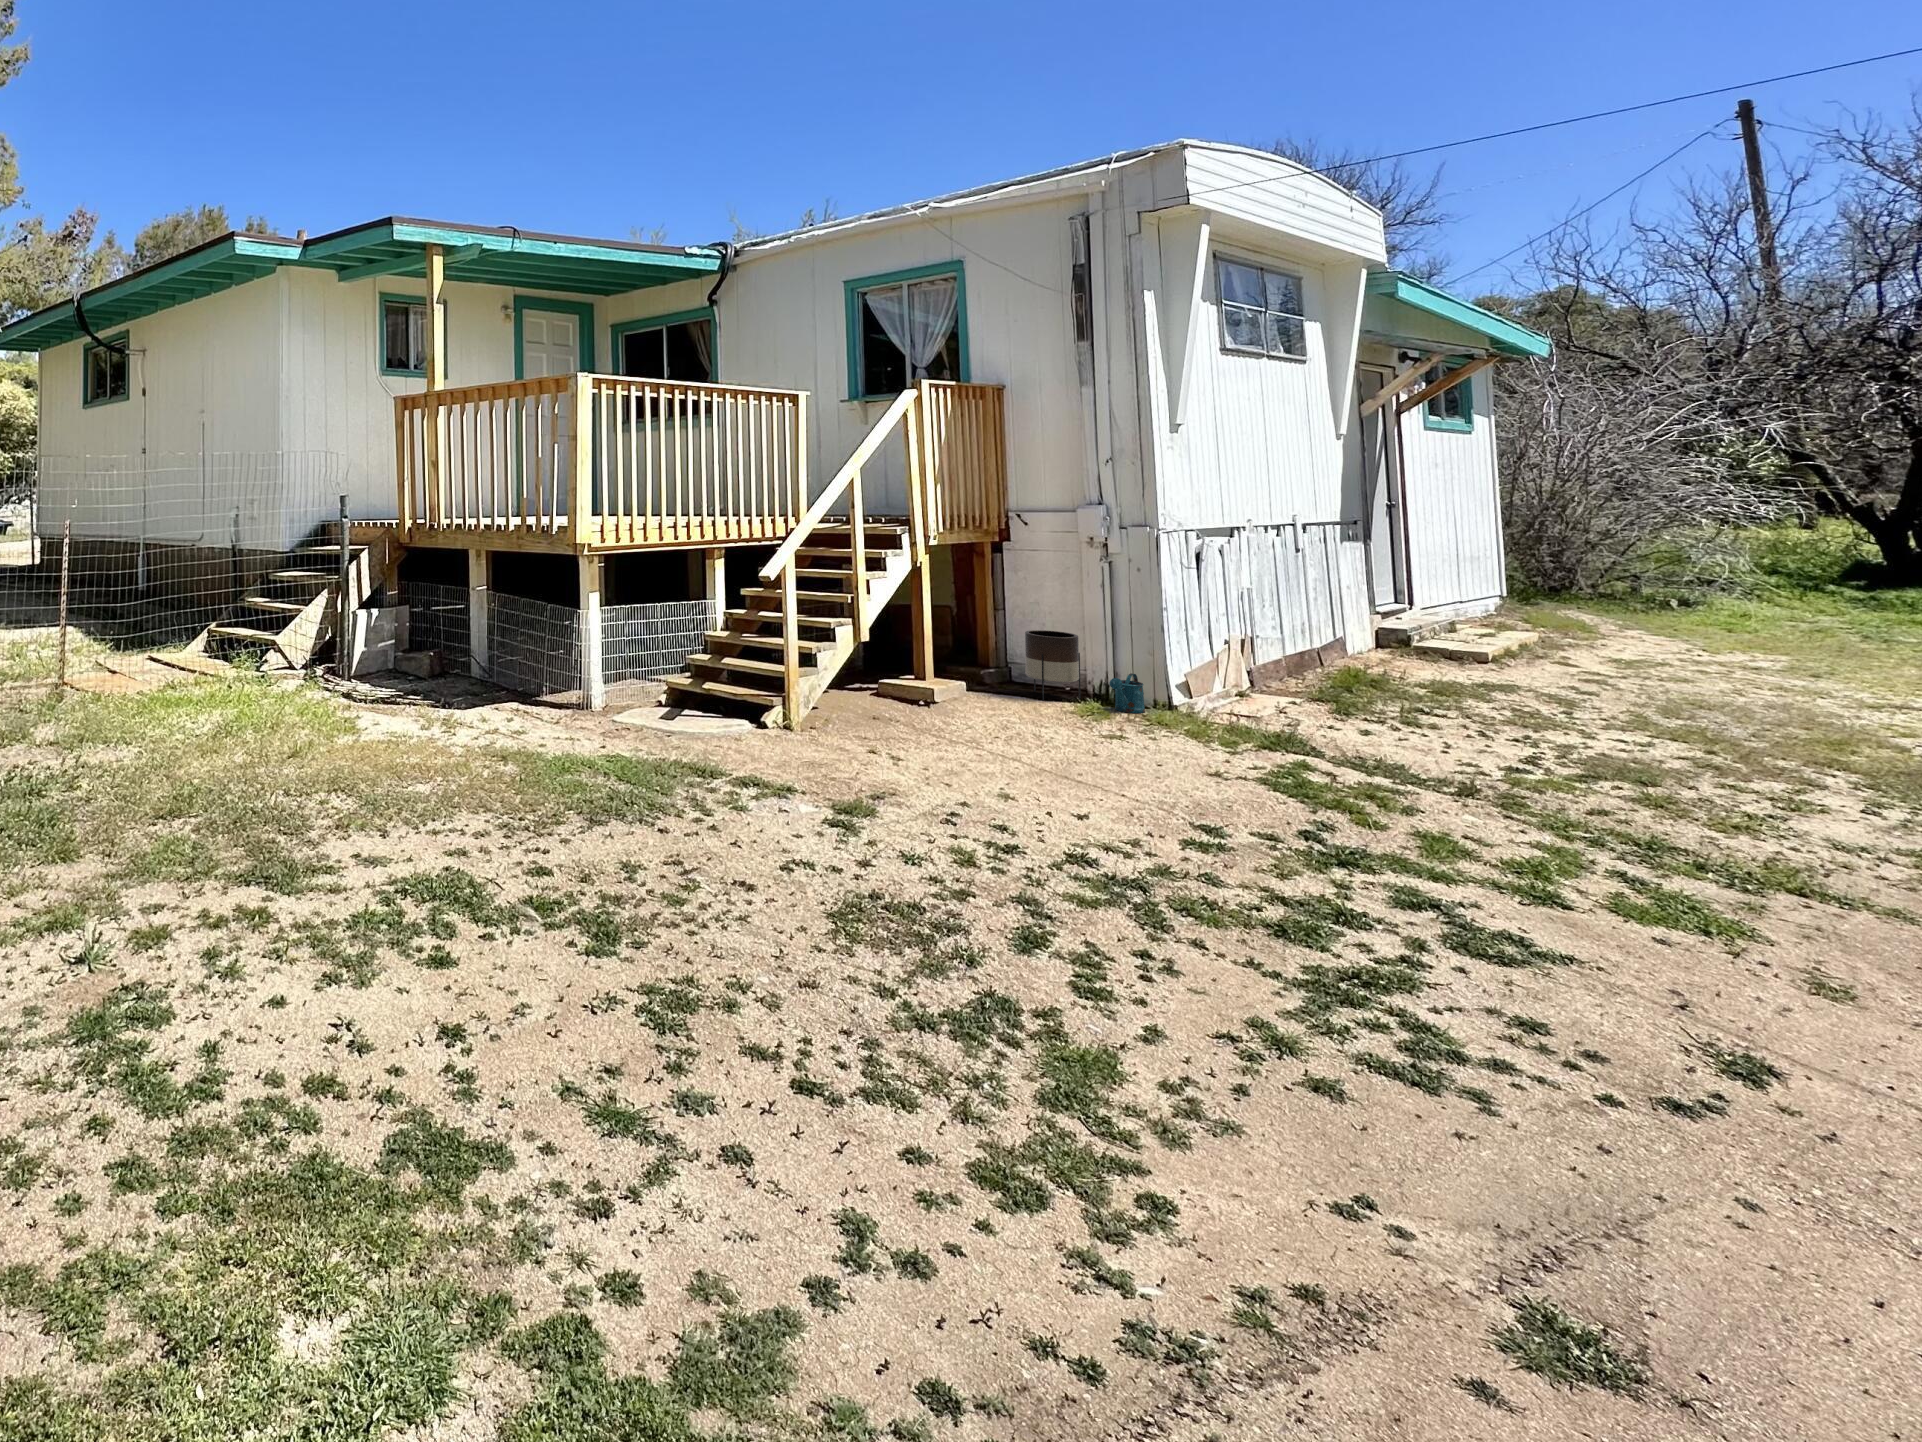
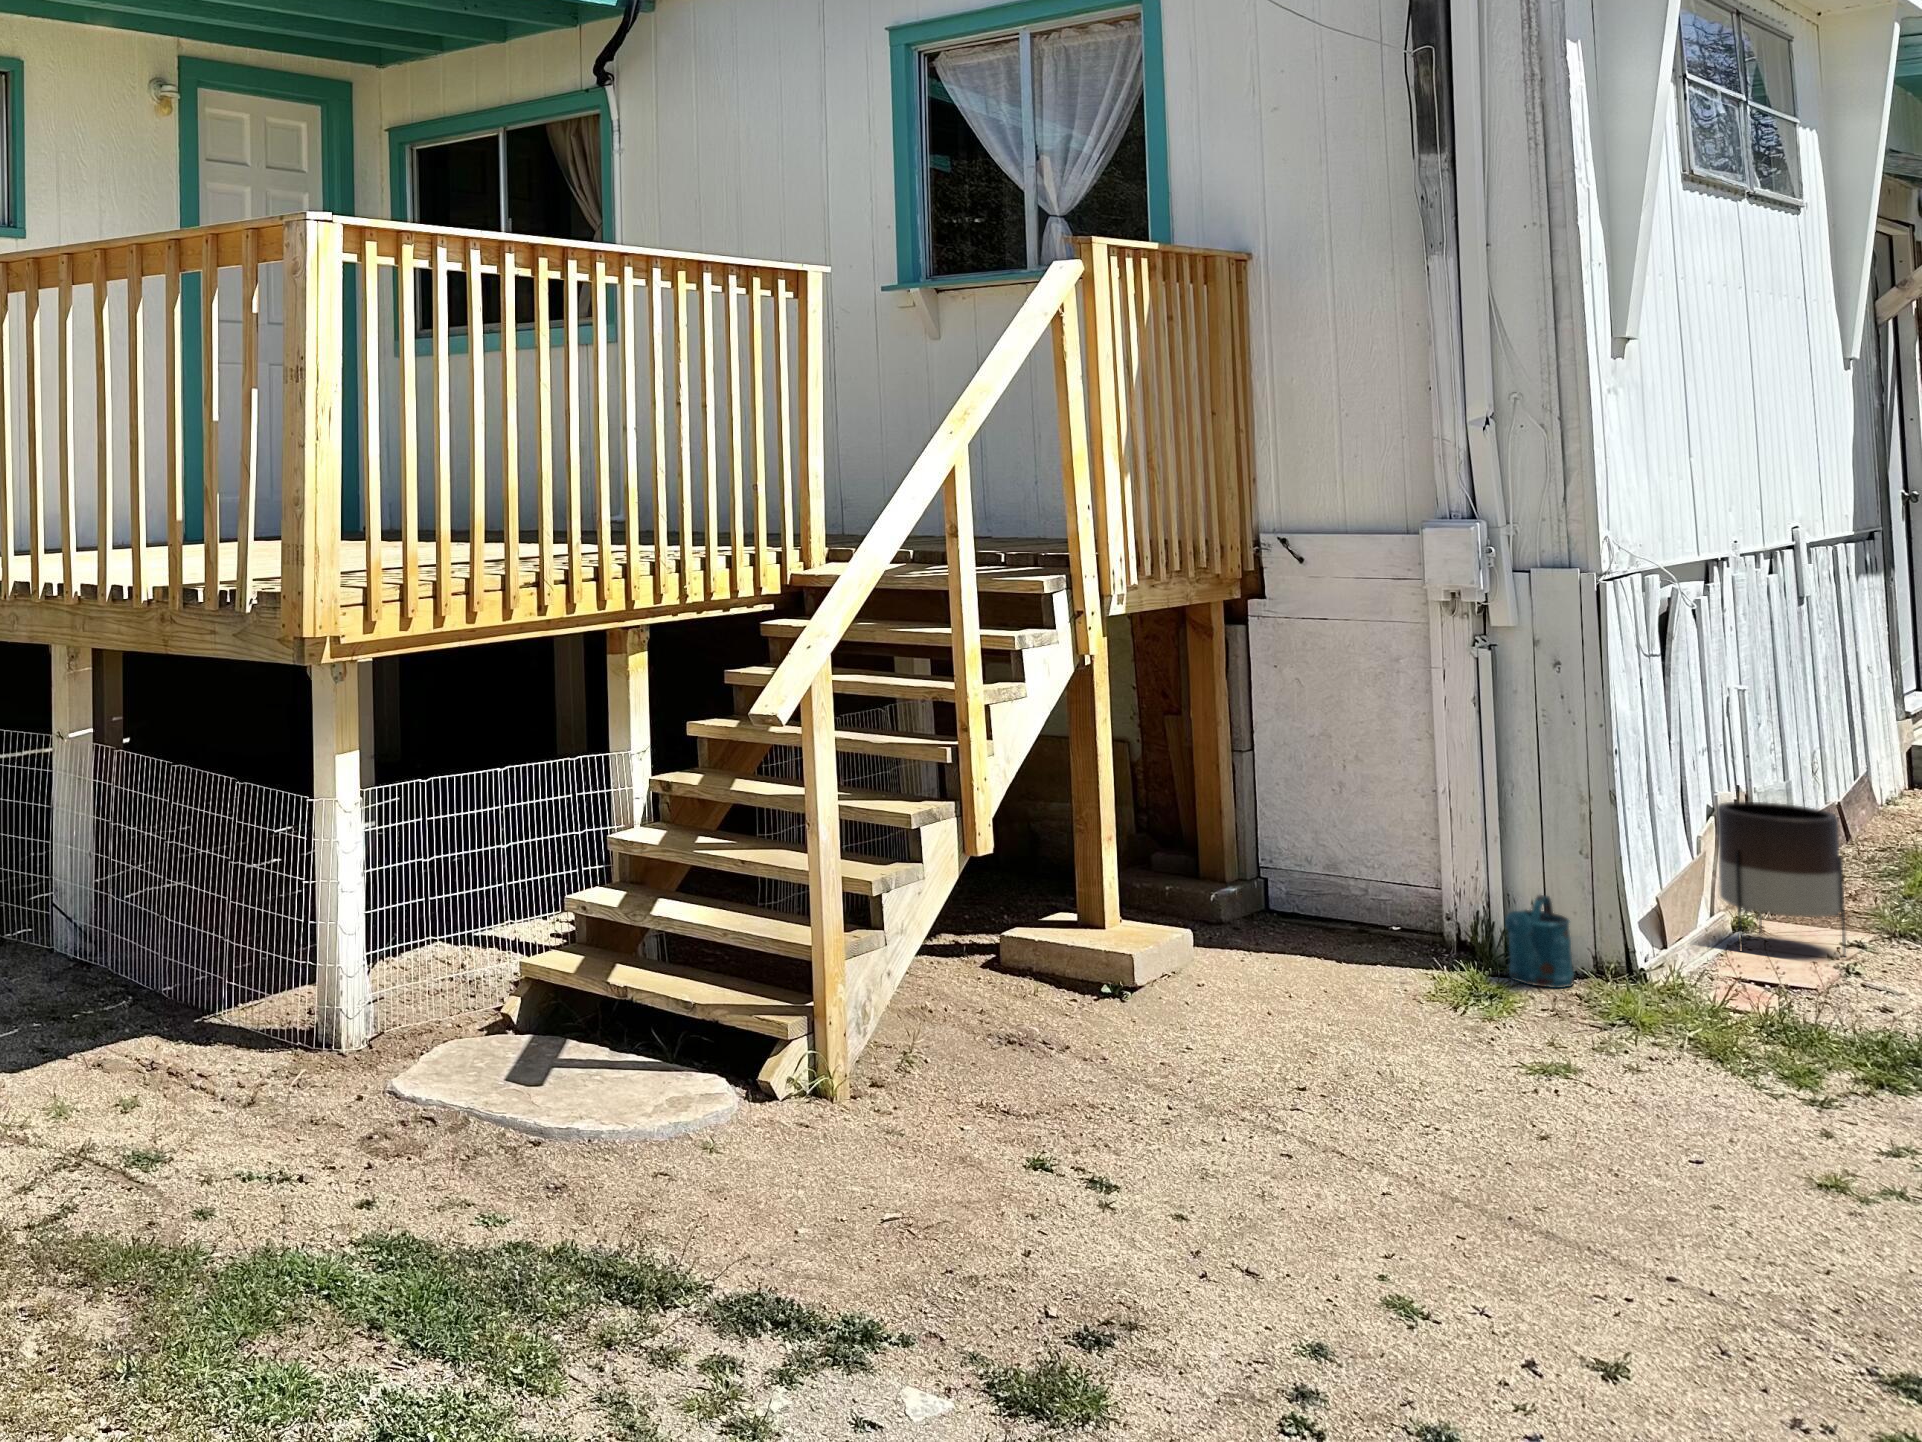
planter: present [1025,630,1081,700] -> present [1717,802,1846,956]

